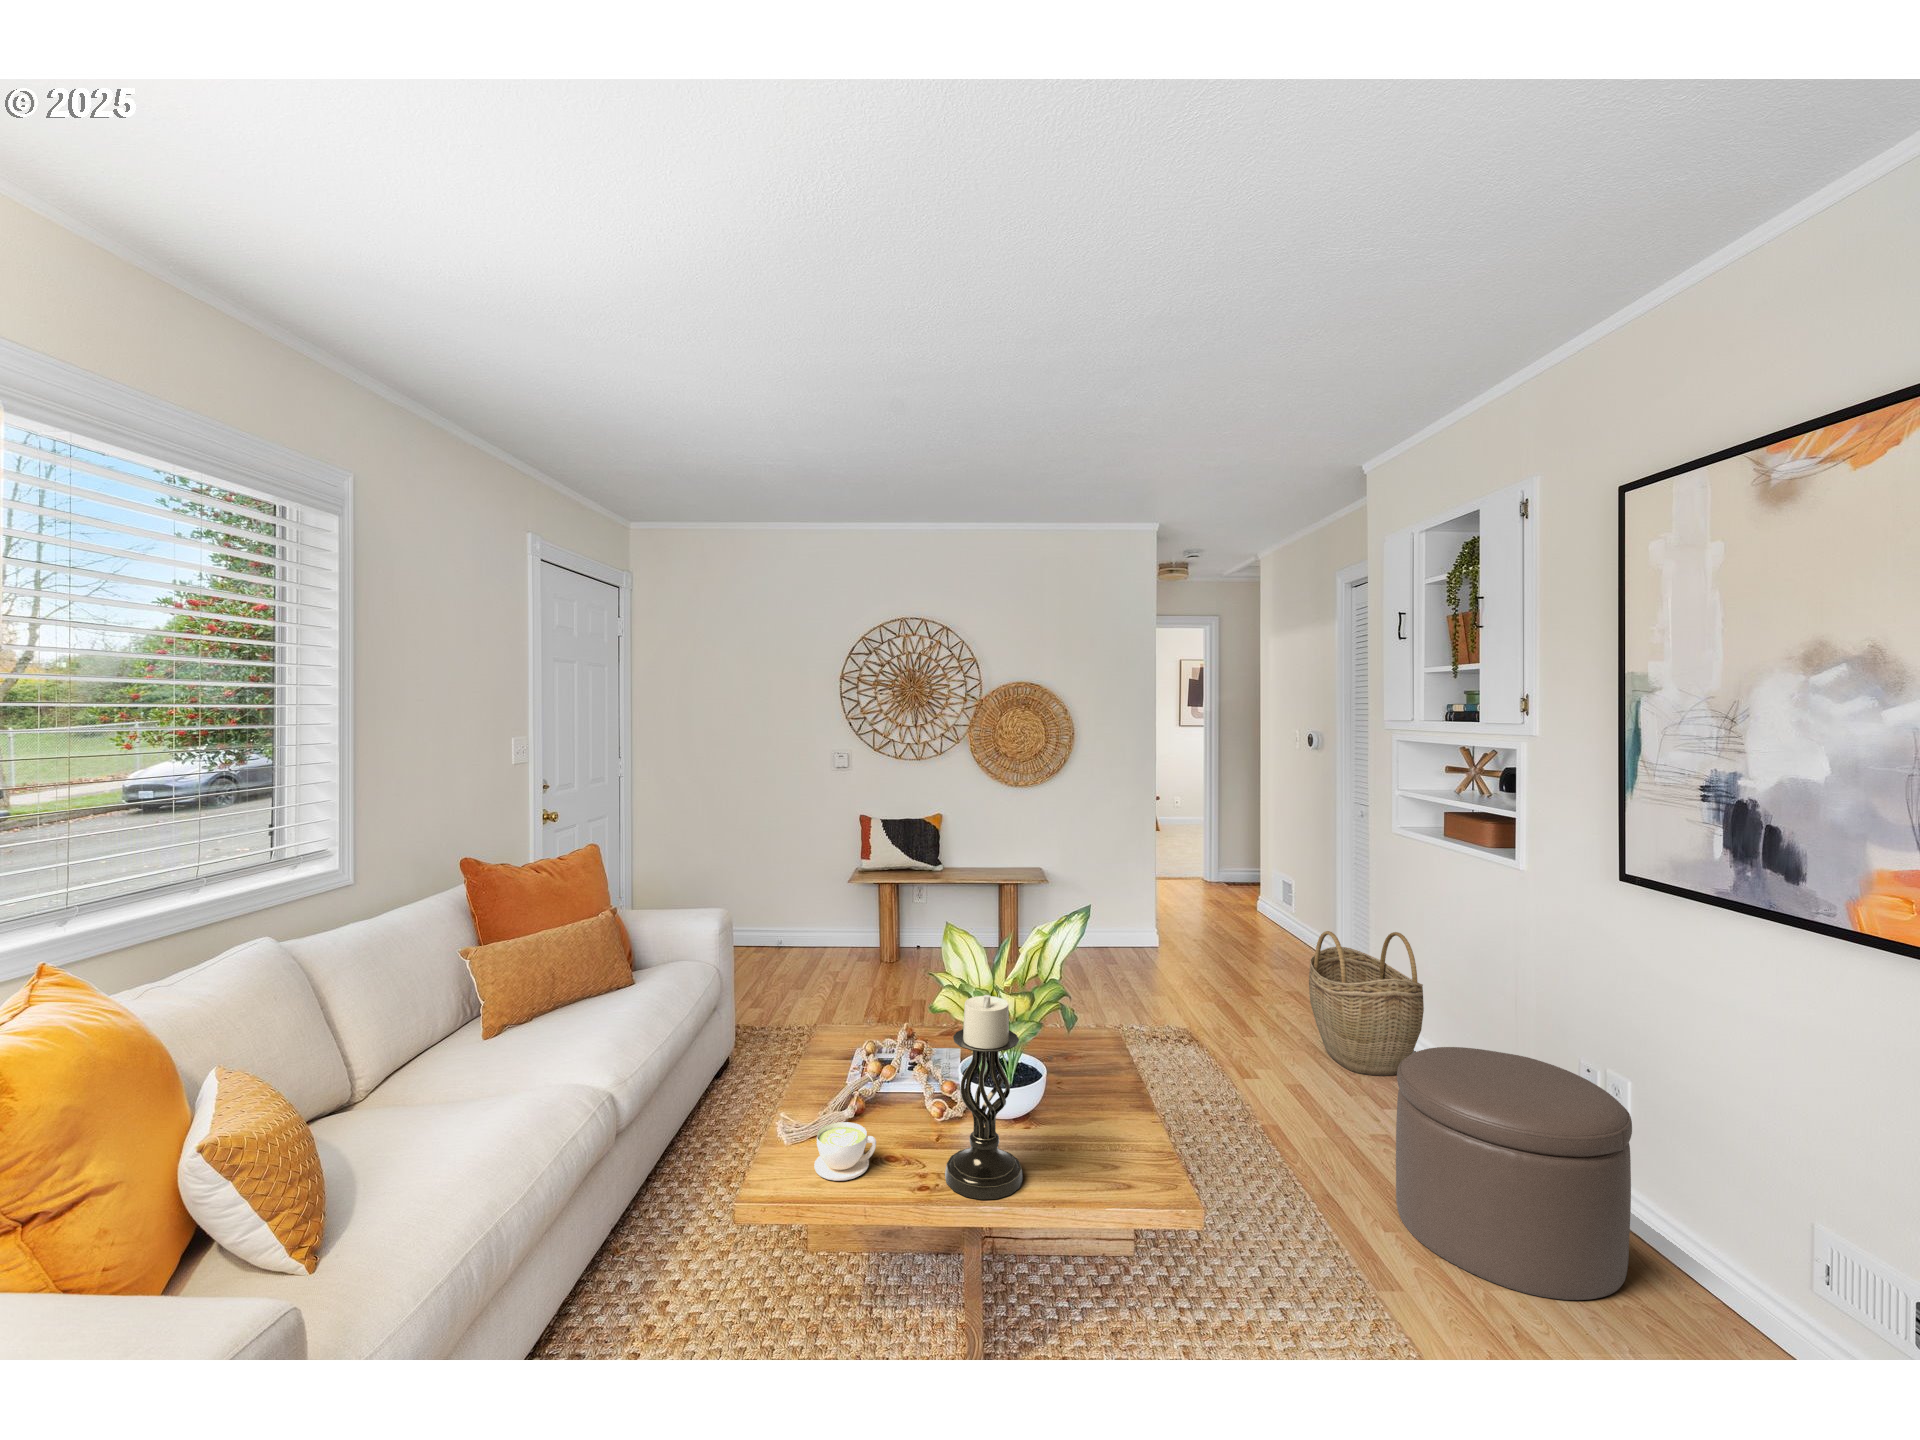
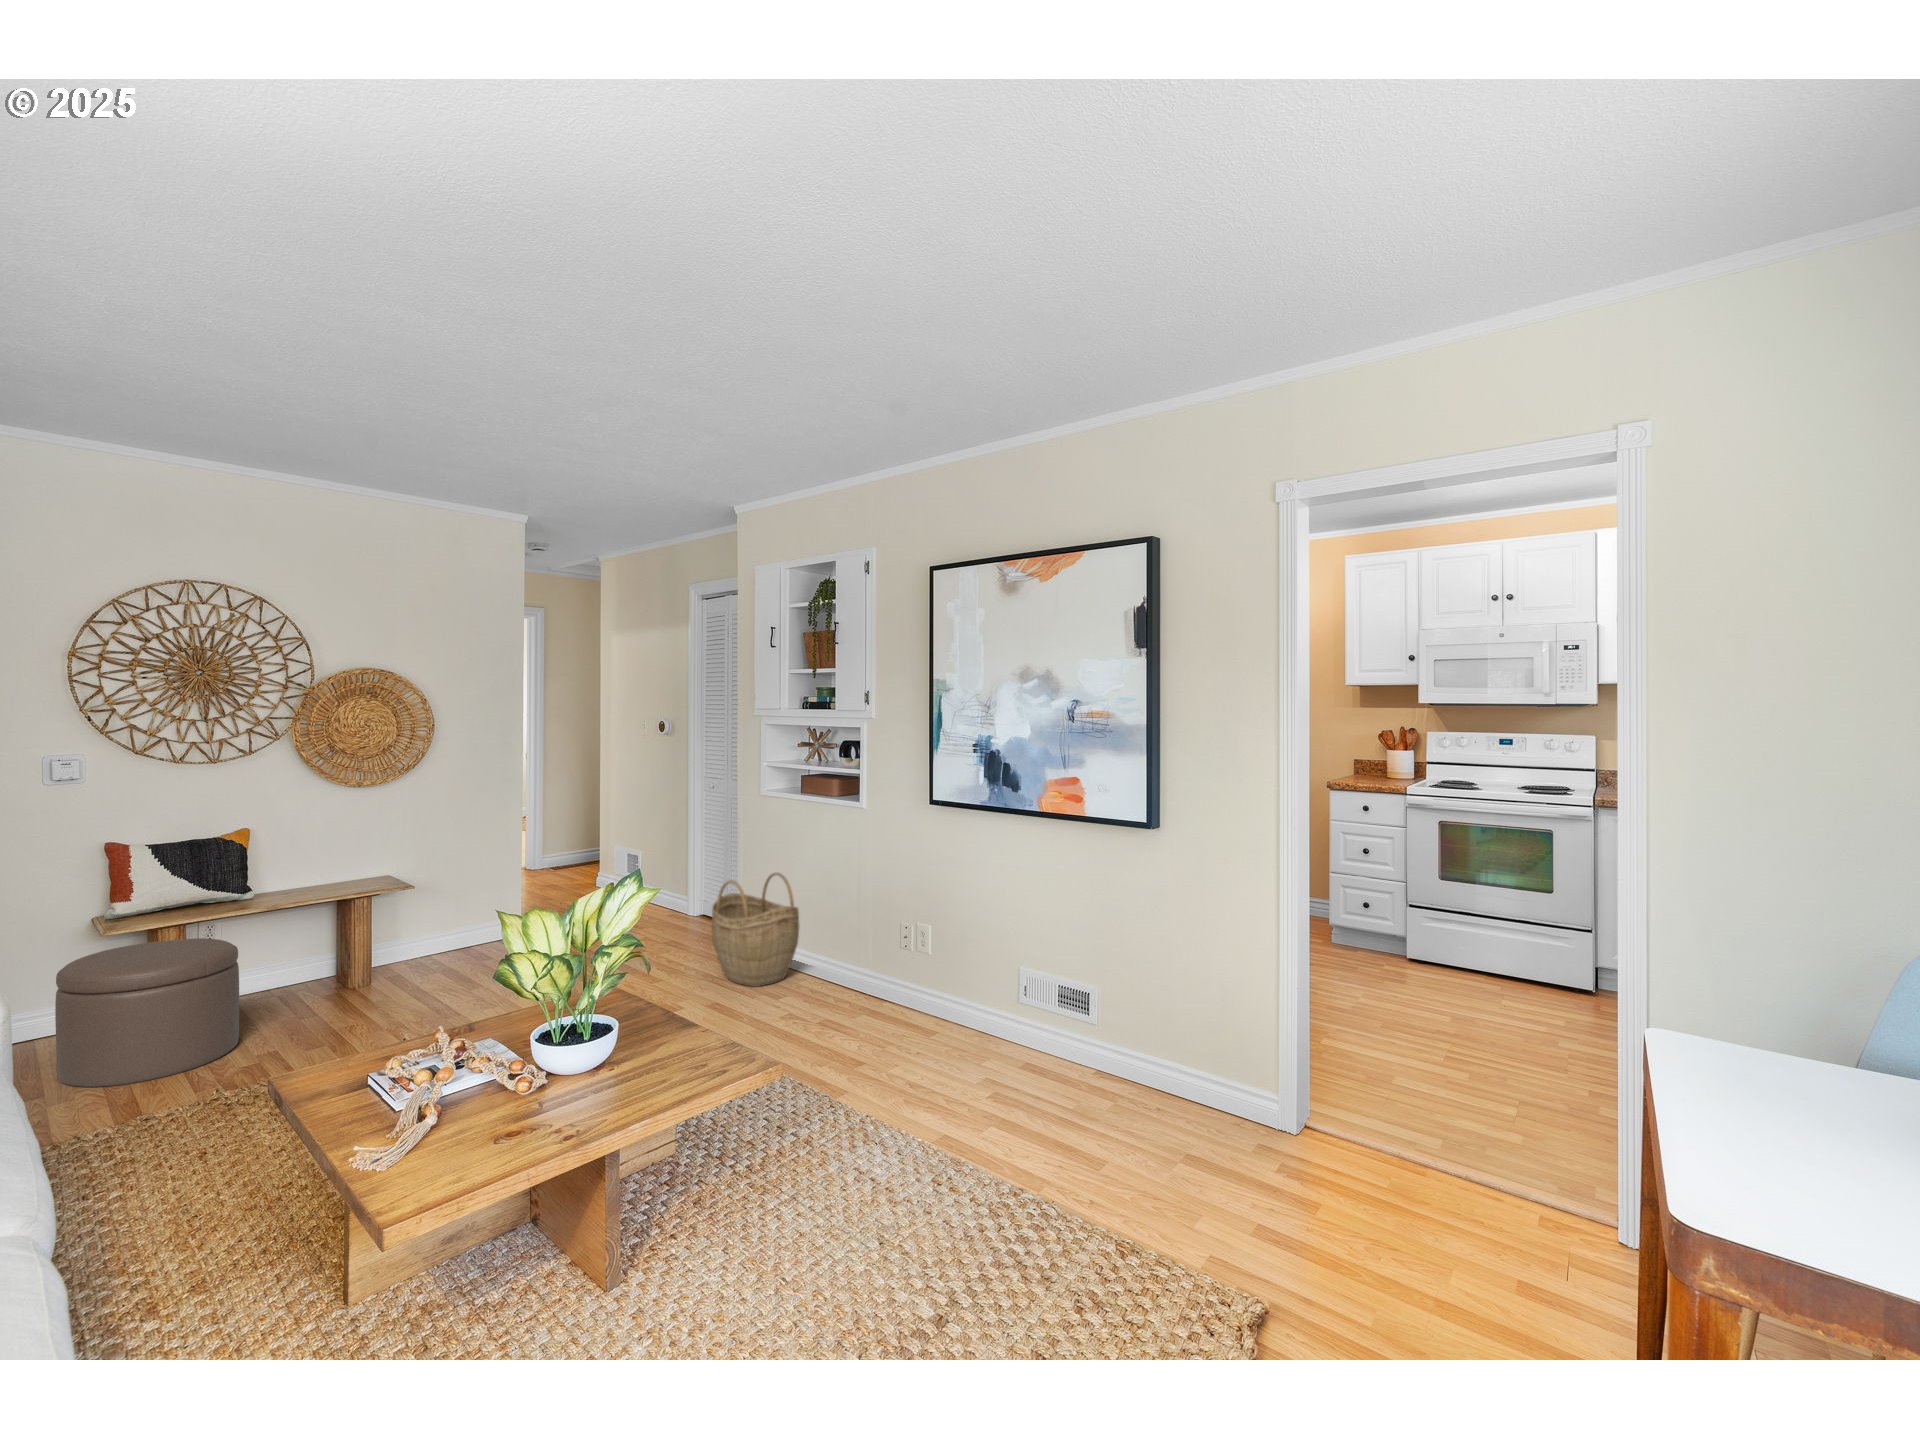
candle holder: present [945,995,1023,1200] -> none [584,947,654,1114]
ottoman: present [1396,1047,1632,1300] -> present [55,938,239,1087]
coffee cup: present [814,1122,876,1181] -> none [456,1099,519,1151]

